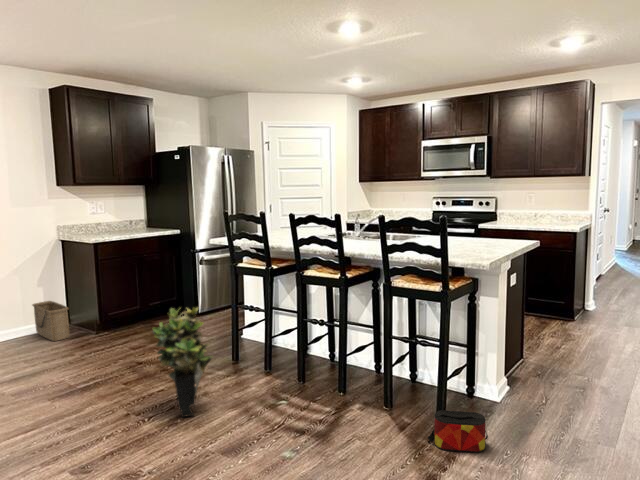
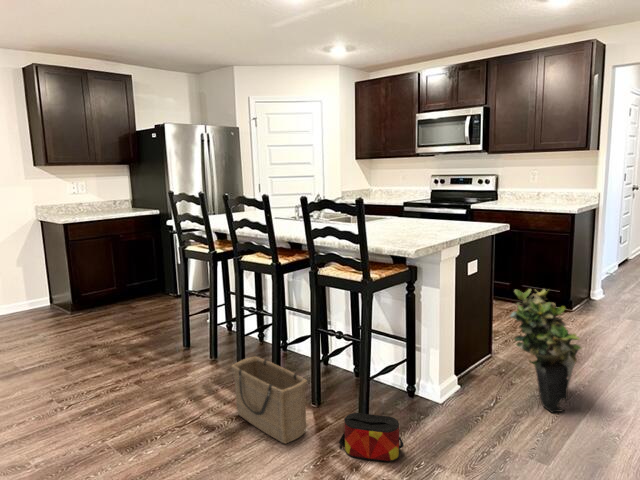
basket: present [32,301,69,341] -> present [232,356,307,444]
potted plant: present [153,308,213,417] -> present [510,289,581,412]

